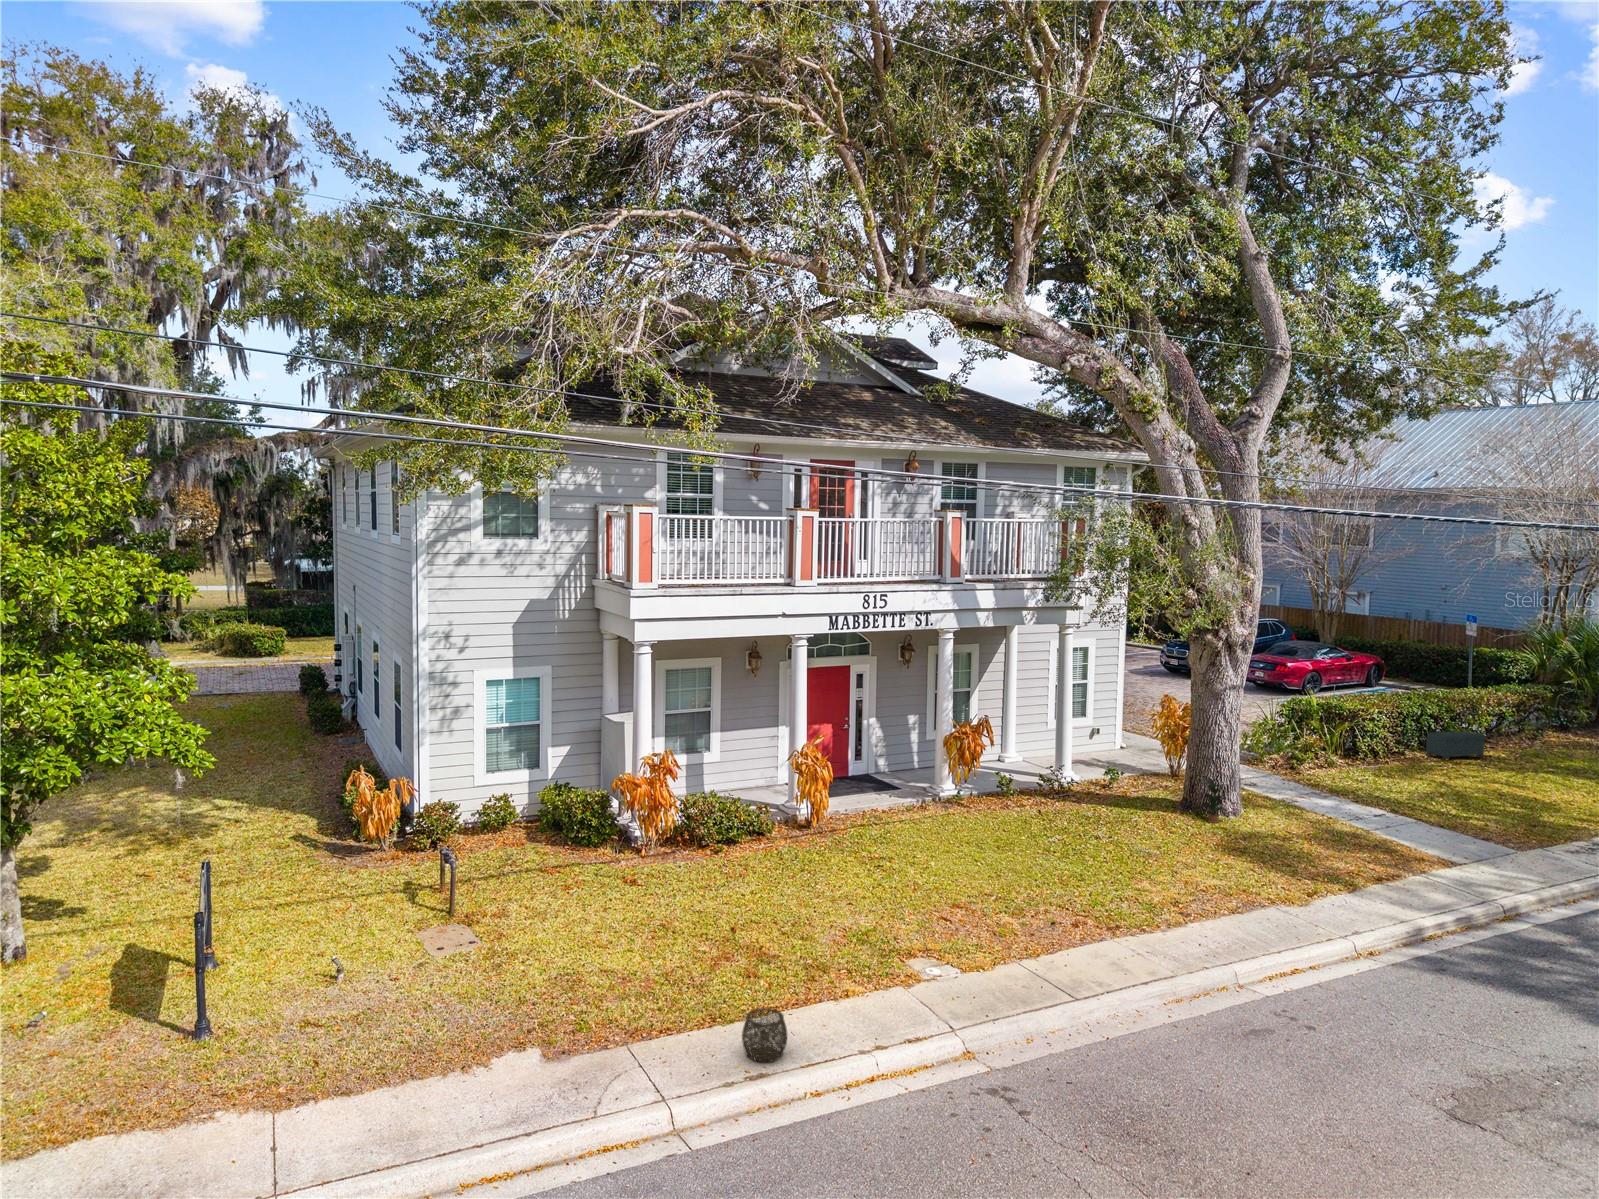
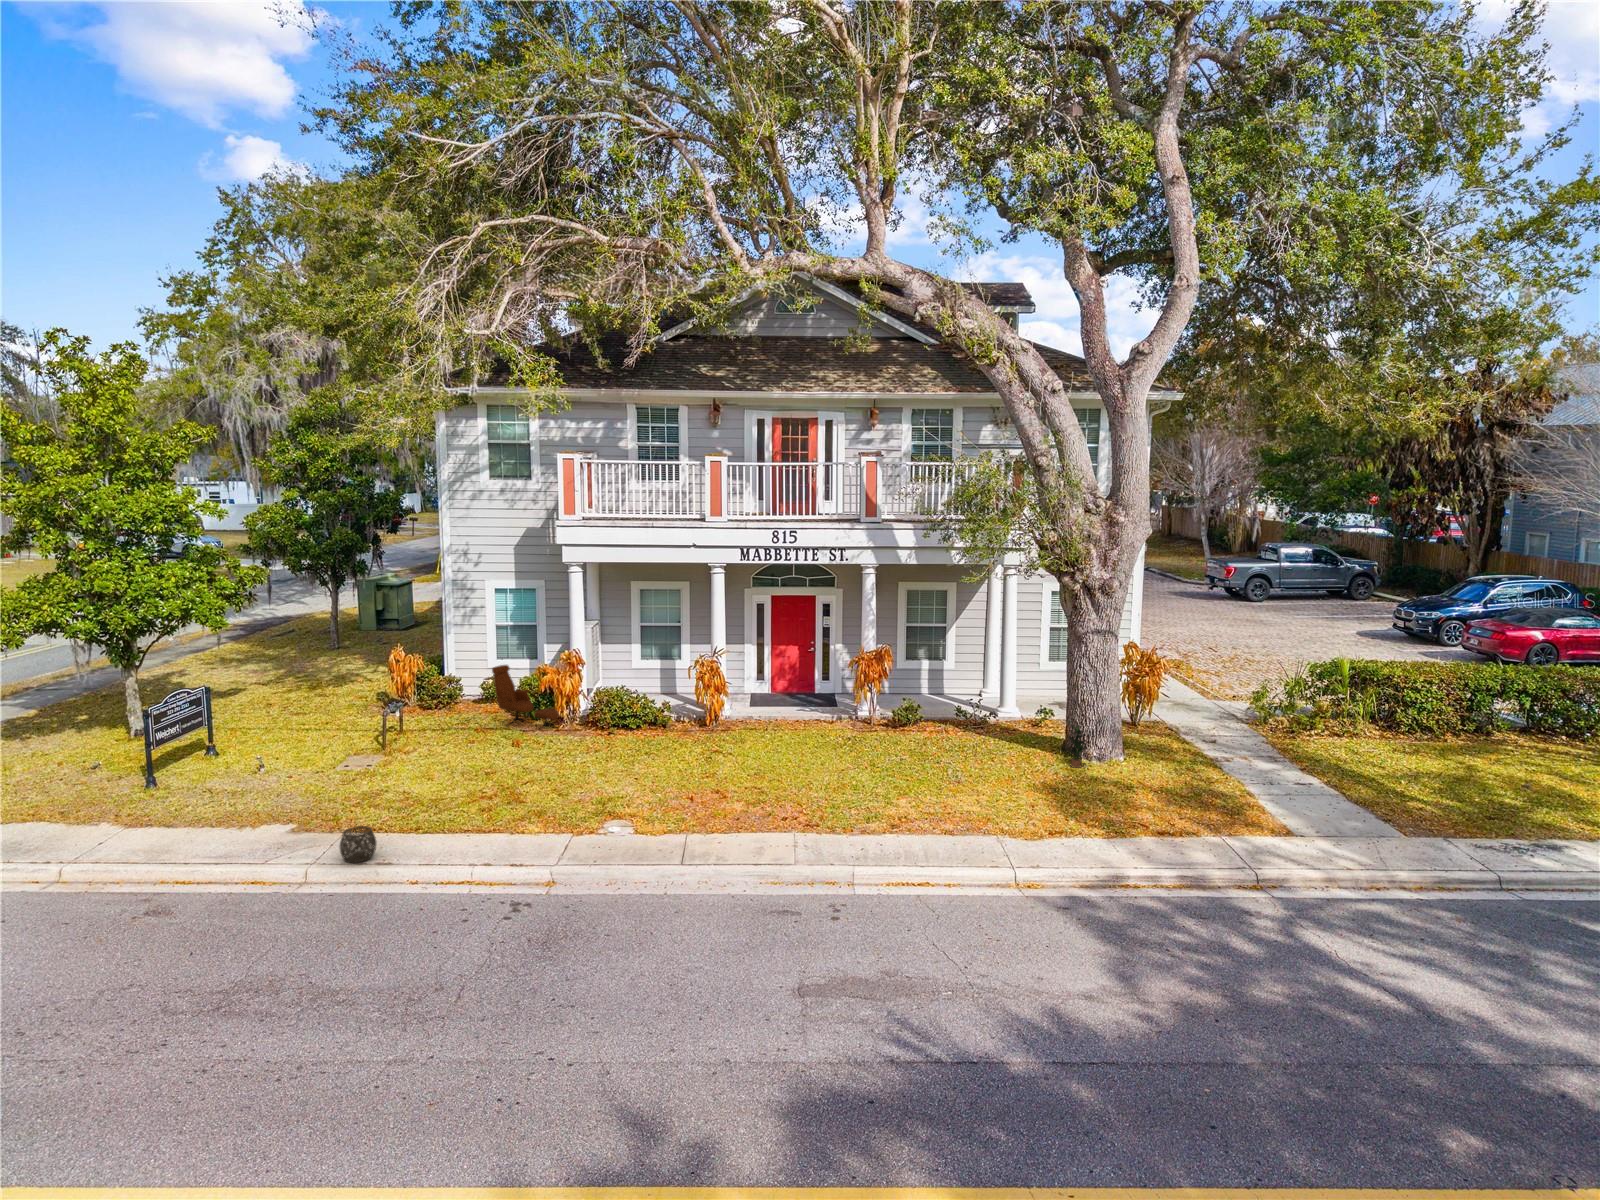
bench: present [1426,731,1485,760] -> none [1508,711,1592,748]
lounge chair: none [563,778,656,859] -> present [492,665,559,729]

